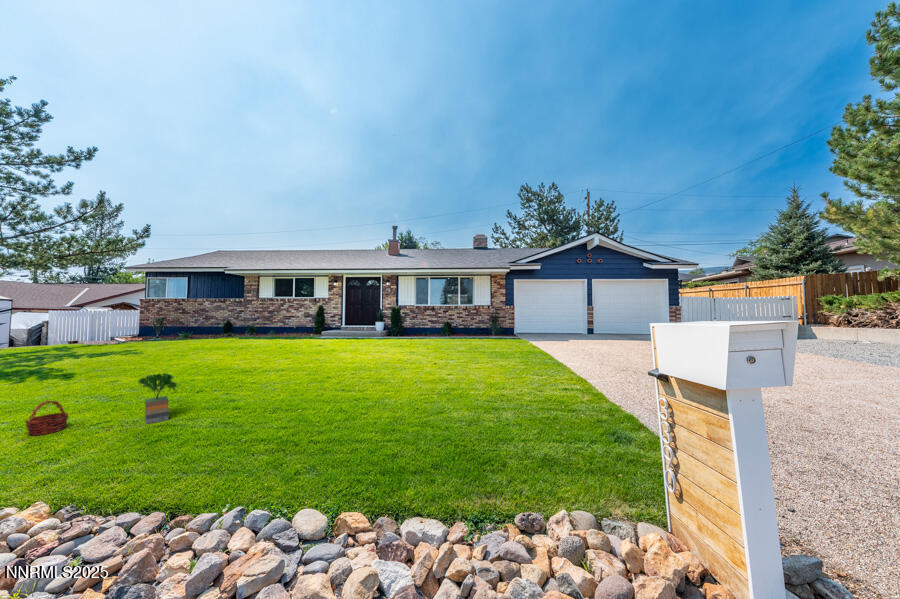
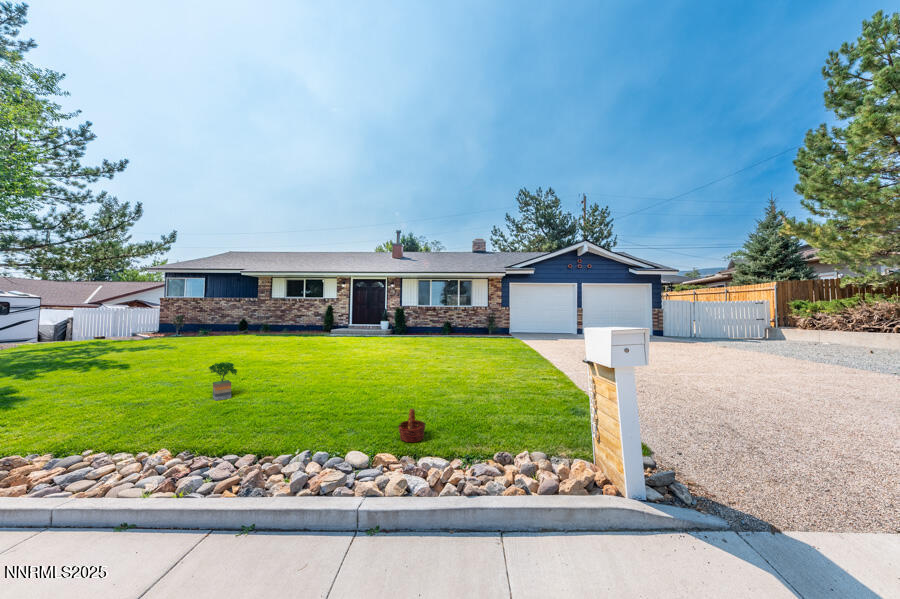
basket: present [25,401,69,435] -> present [398,409,426,442]

